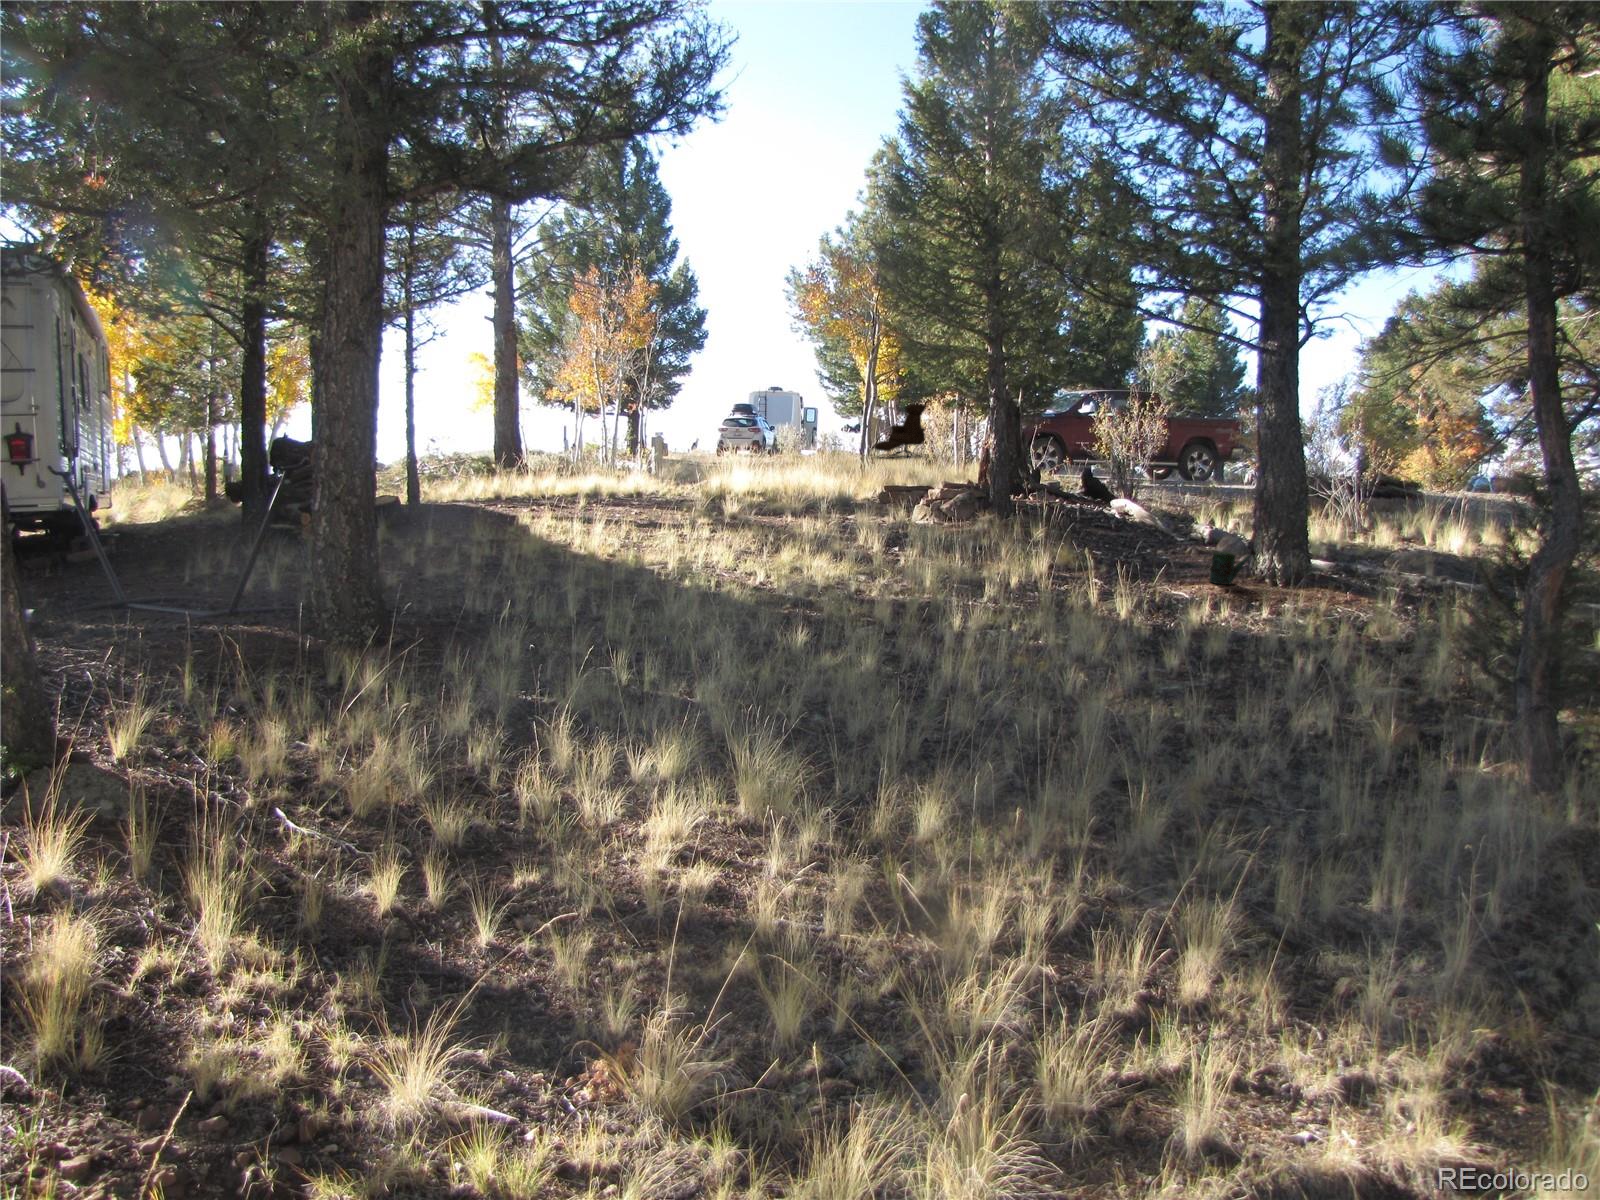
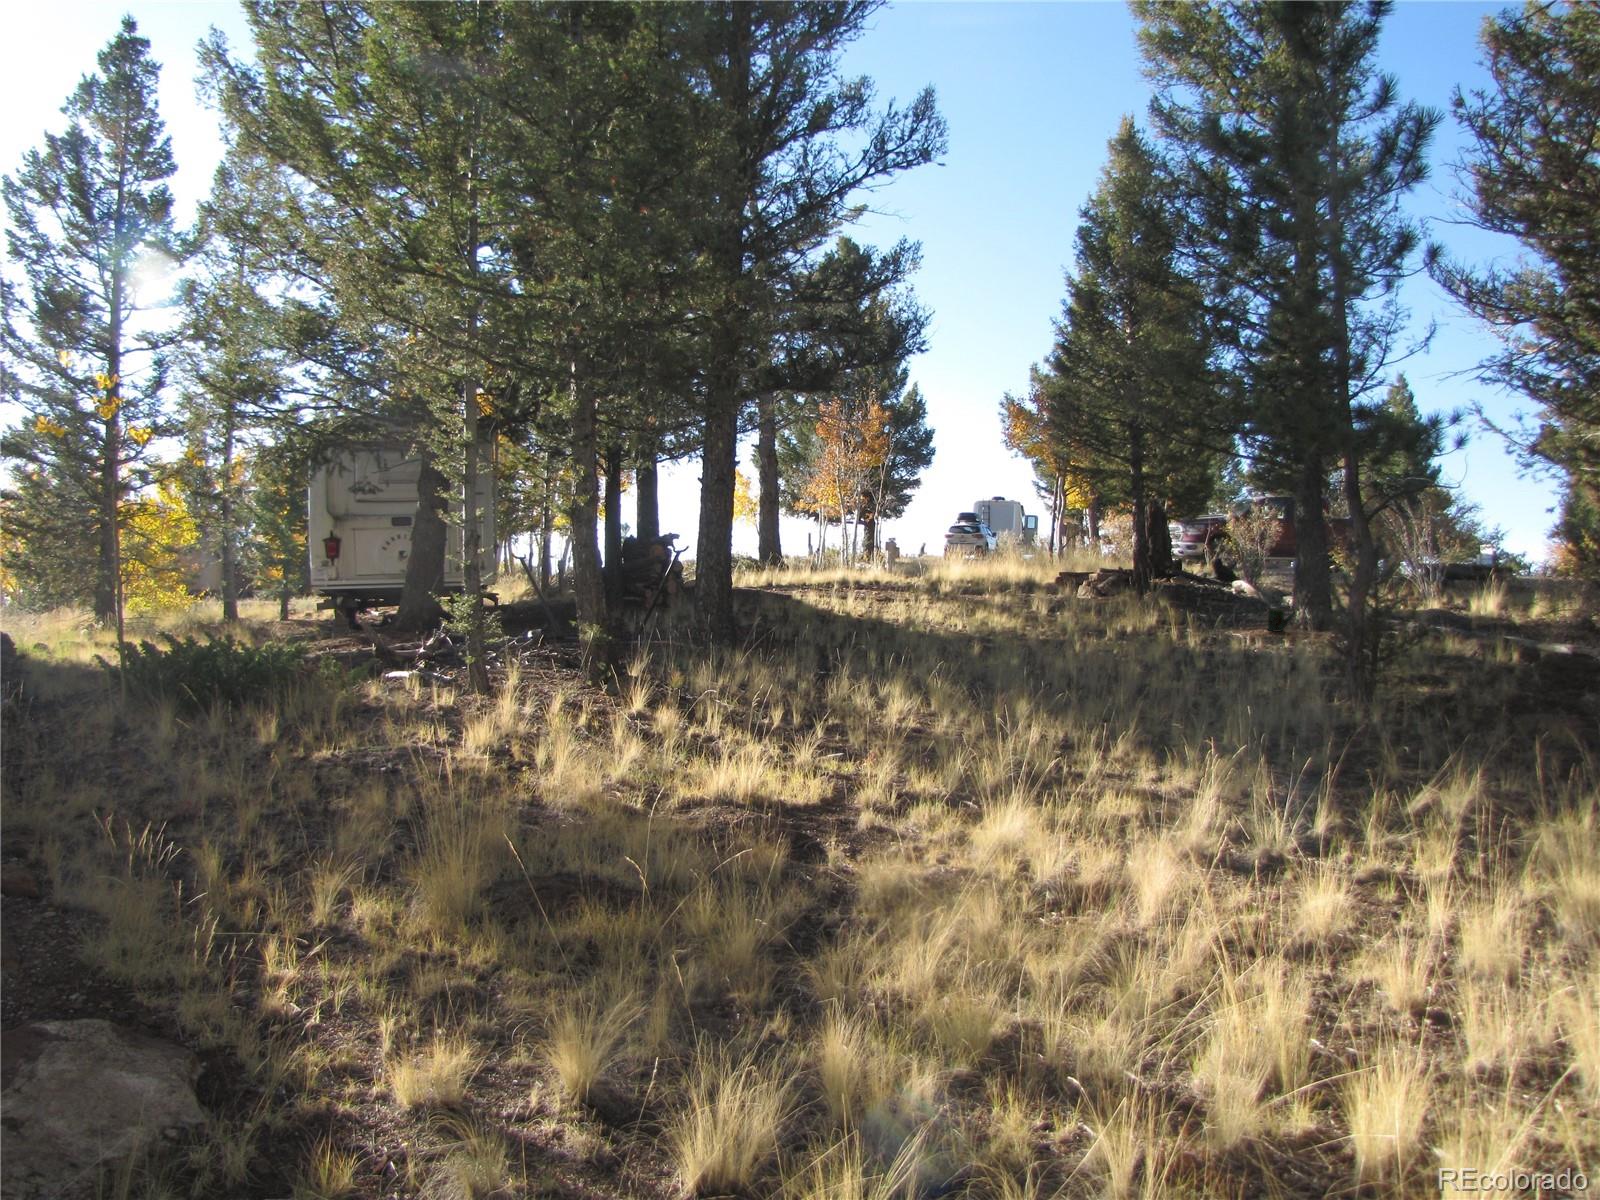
lounge chair: present [874,404,926,457] -> none [1067,510,1116,556]

